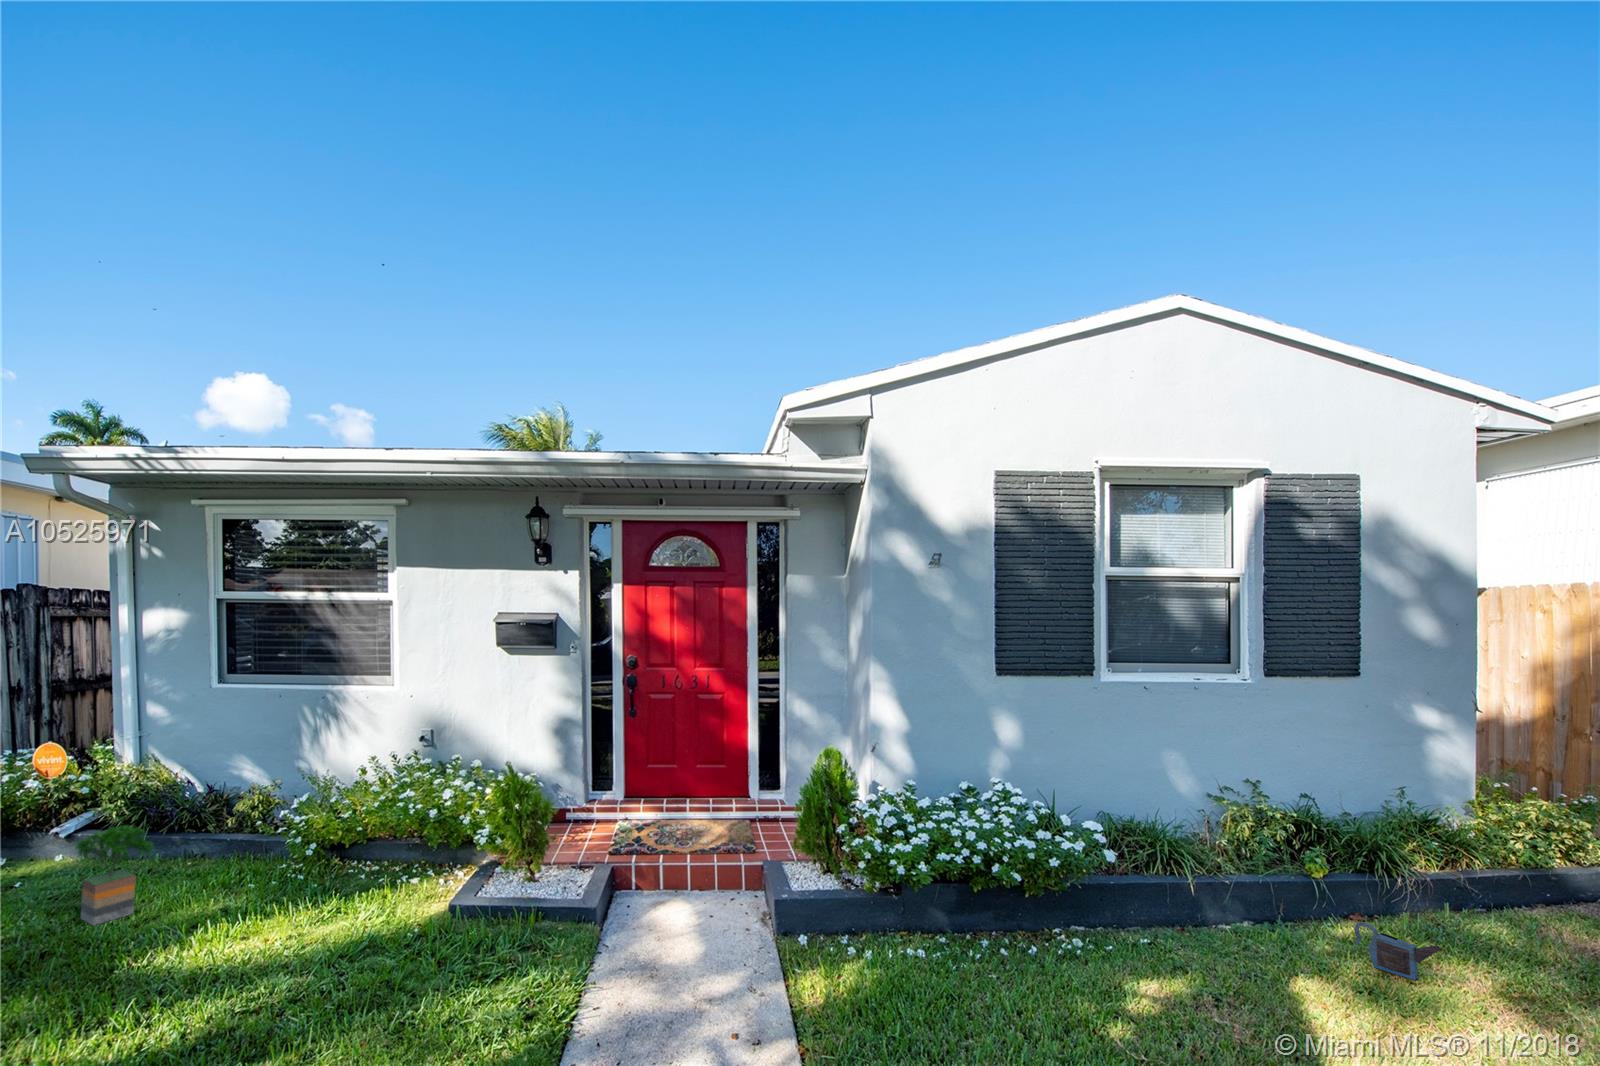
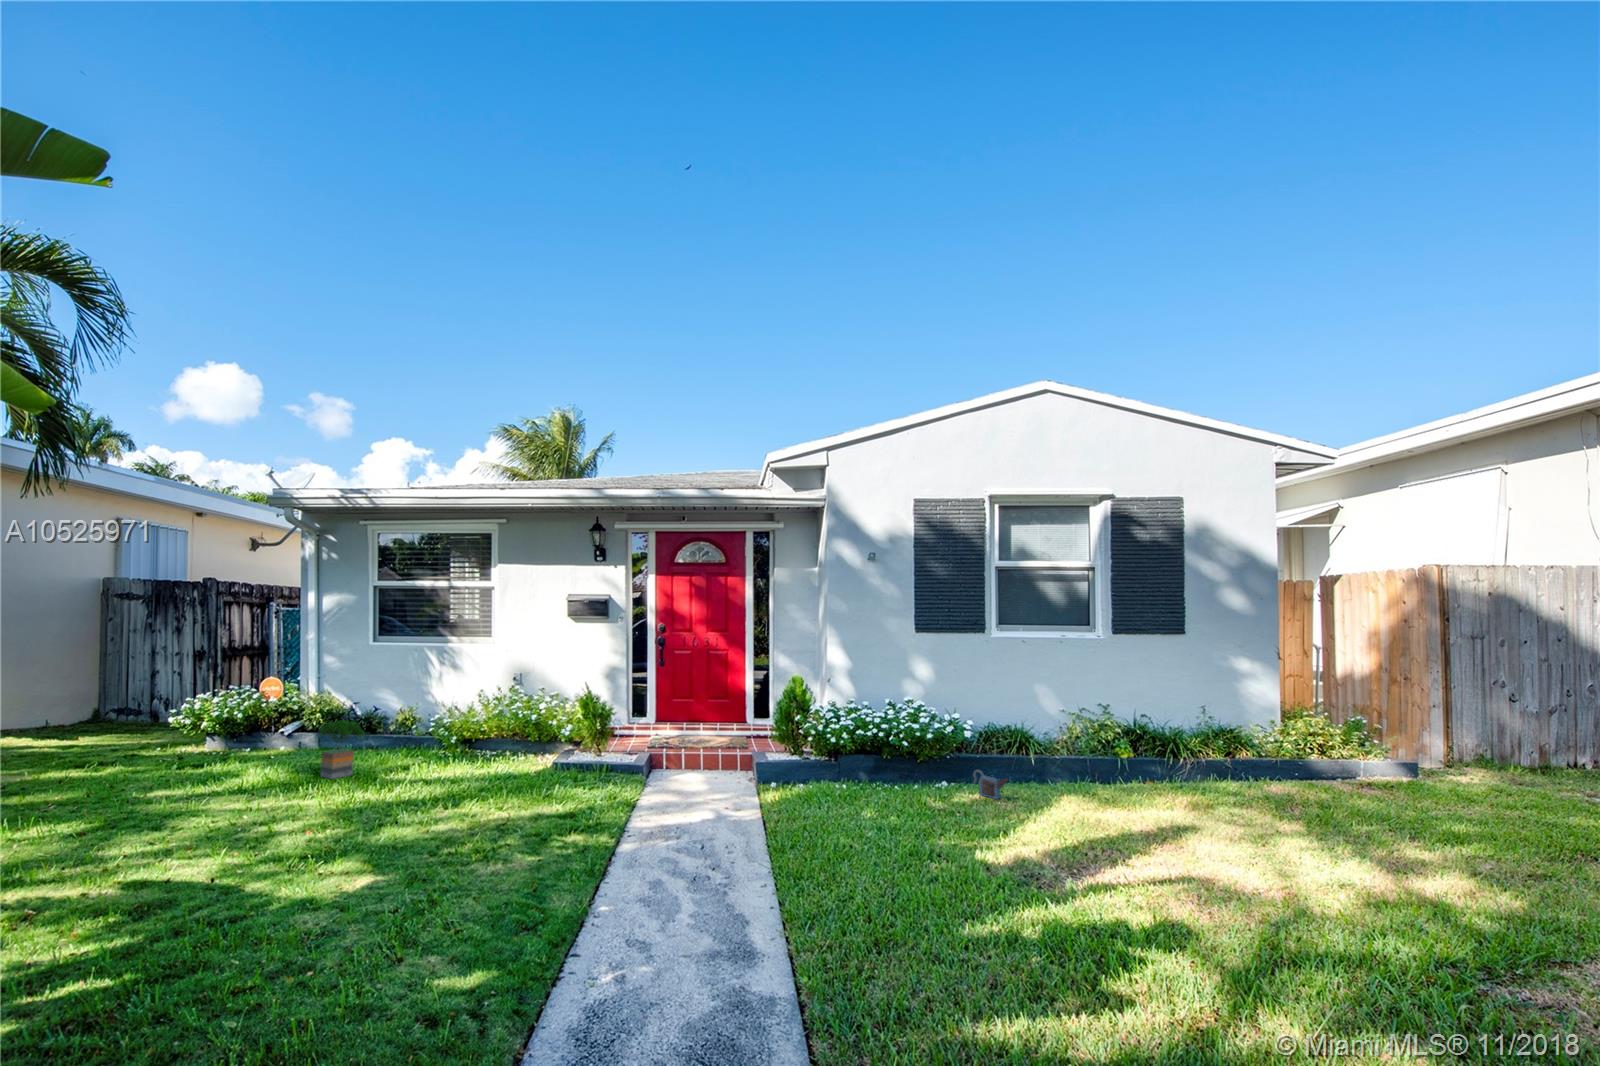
watering can: present [1354,922,1442,980] -> present [973,770,1008,799]

